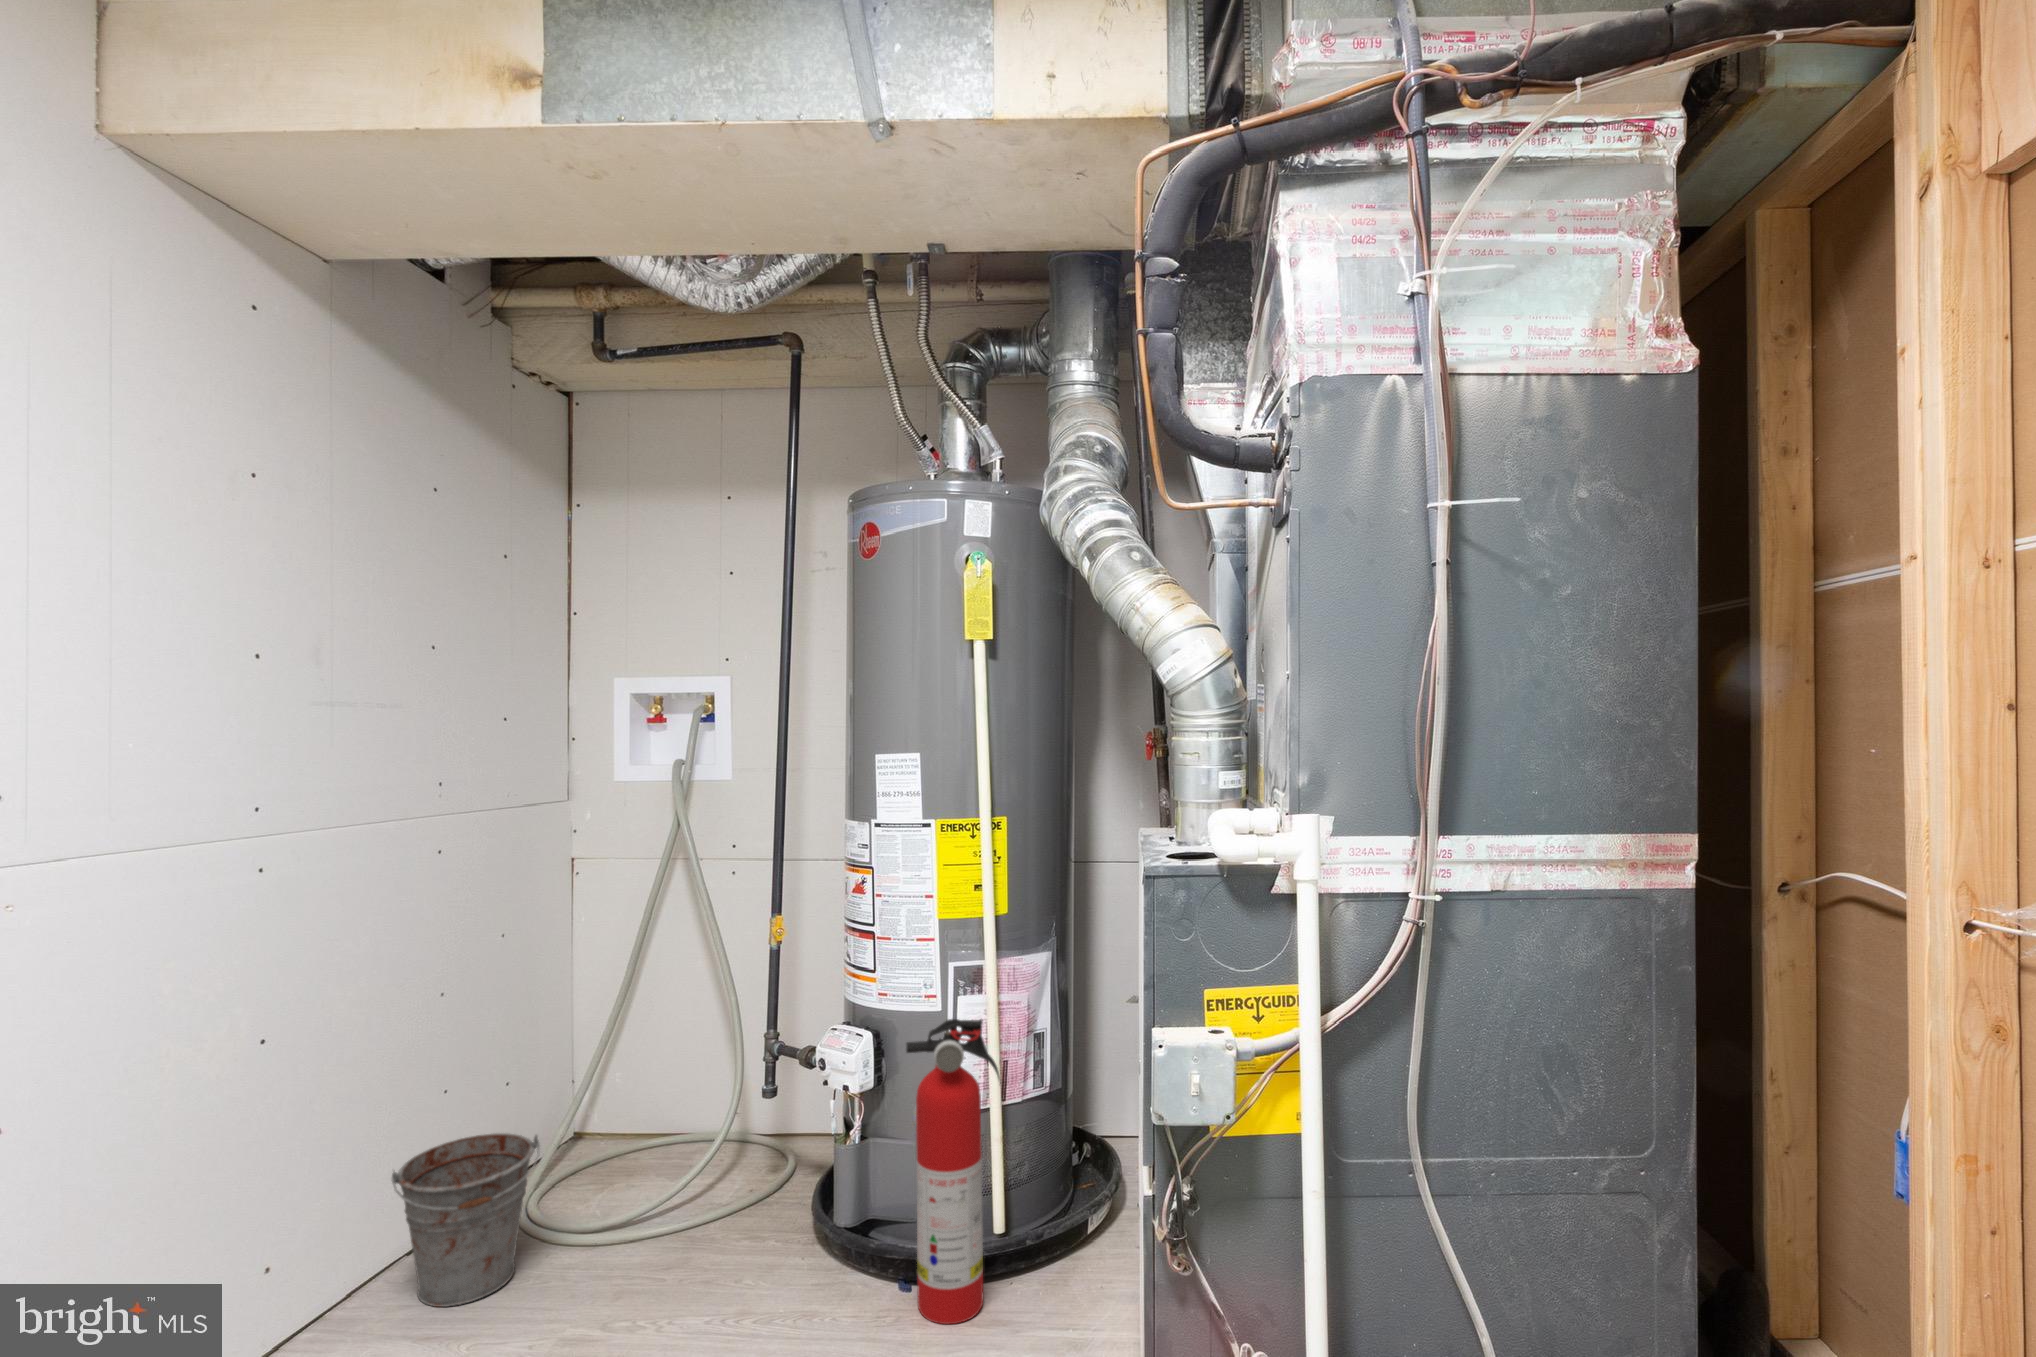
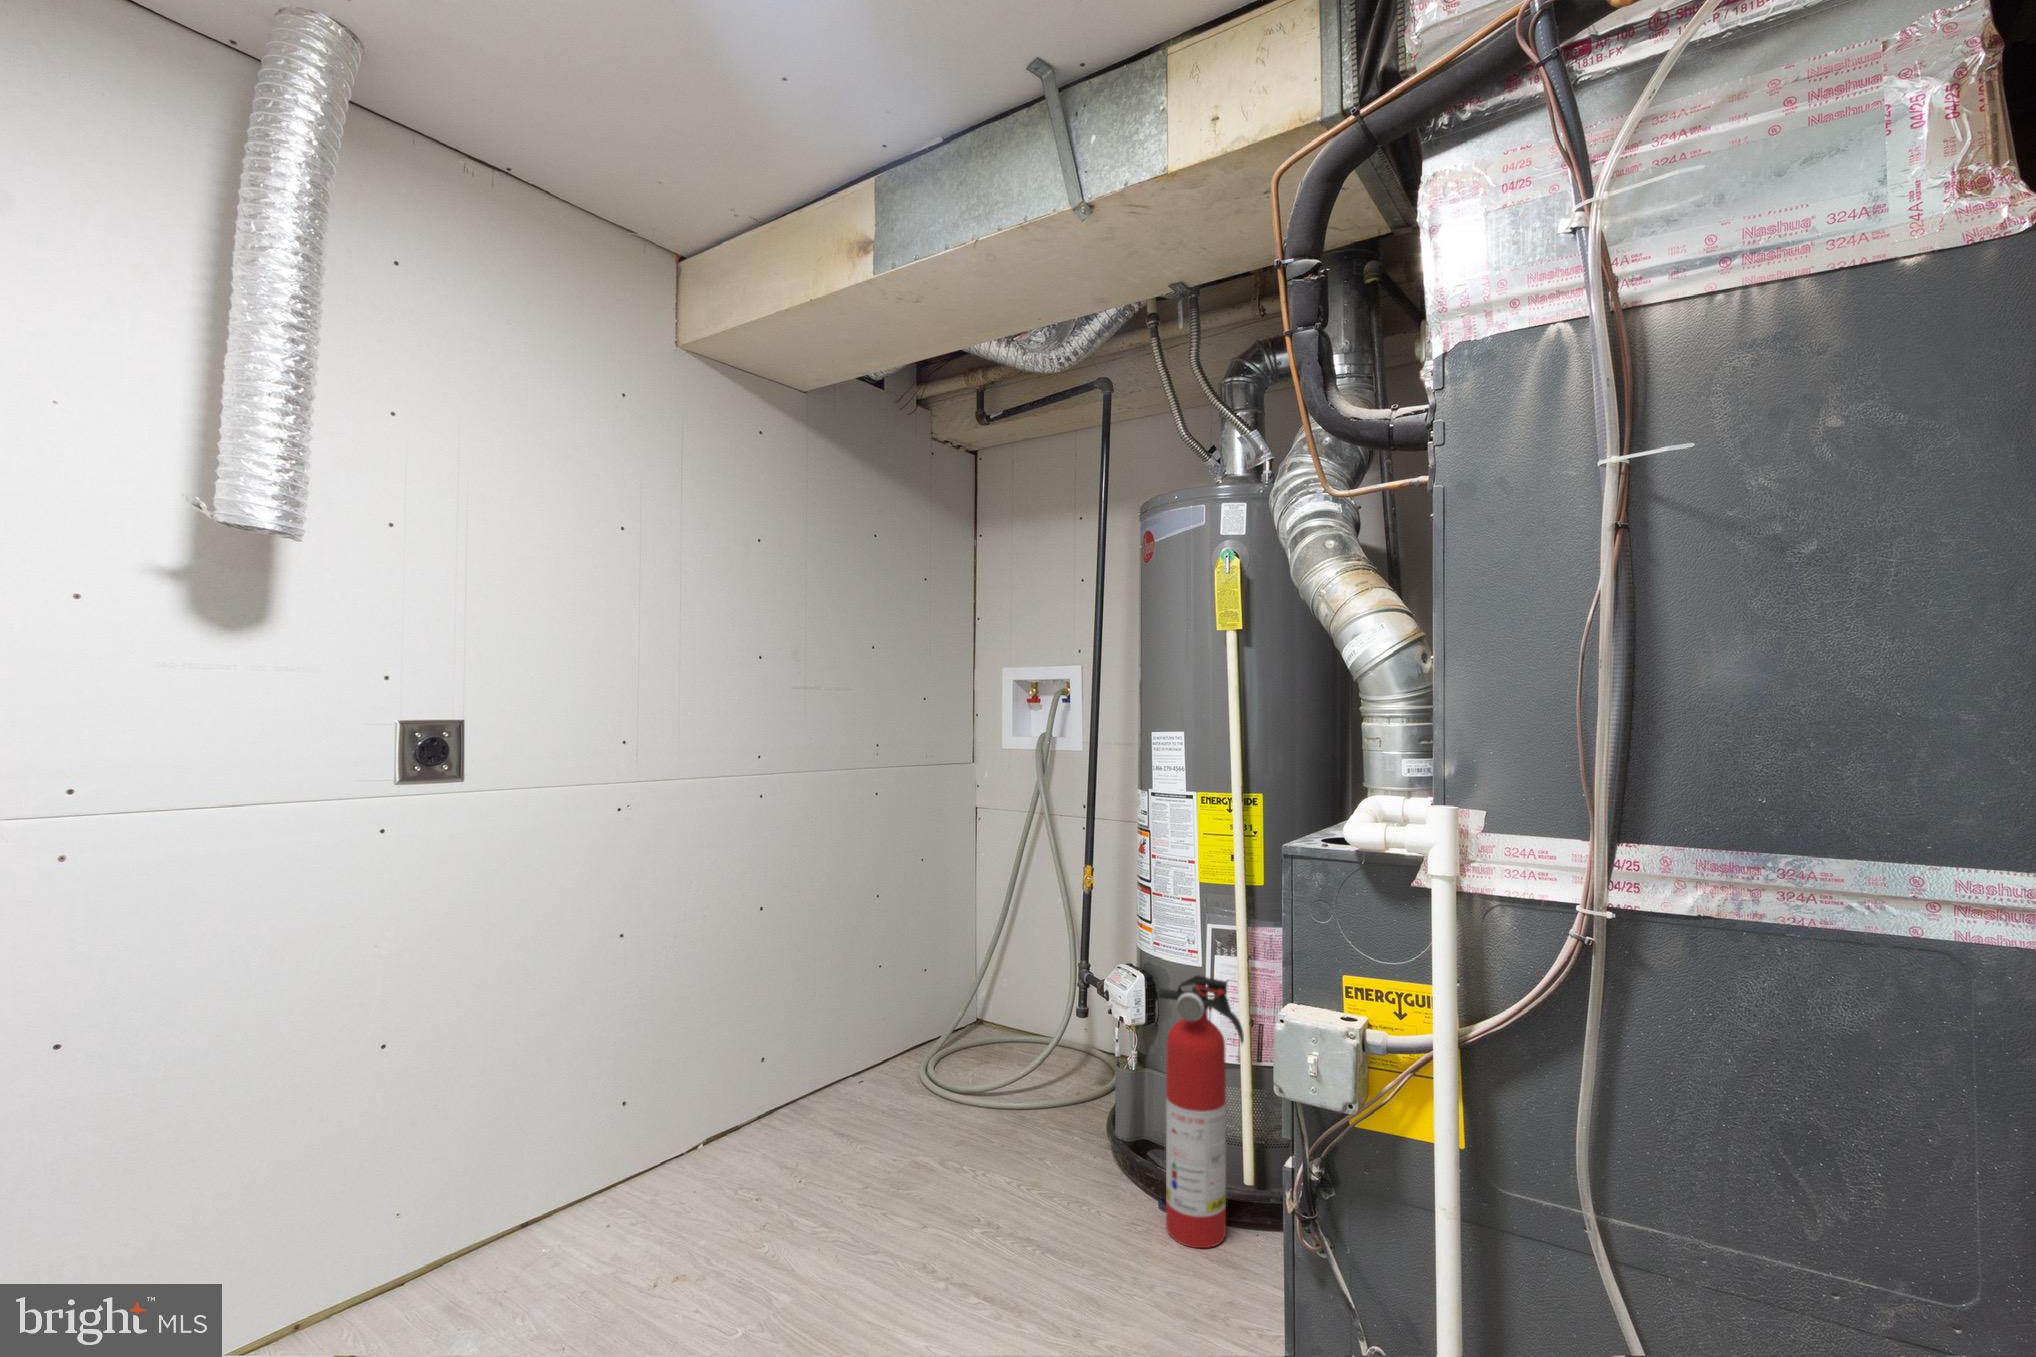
bucket: present [392,1133,540,1307] -> none [823,1000,917,1115]

